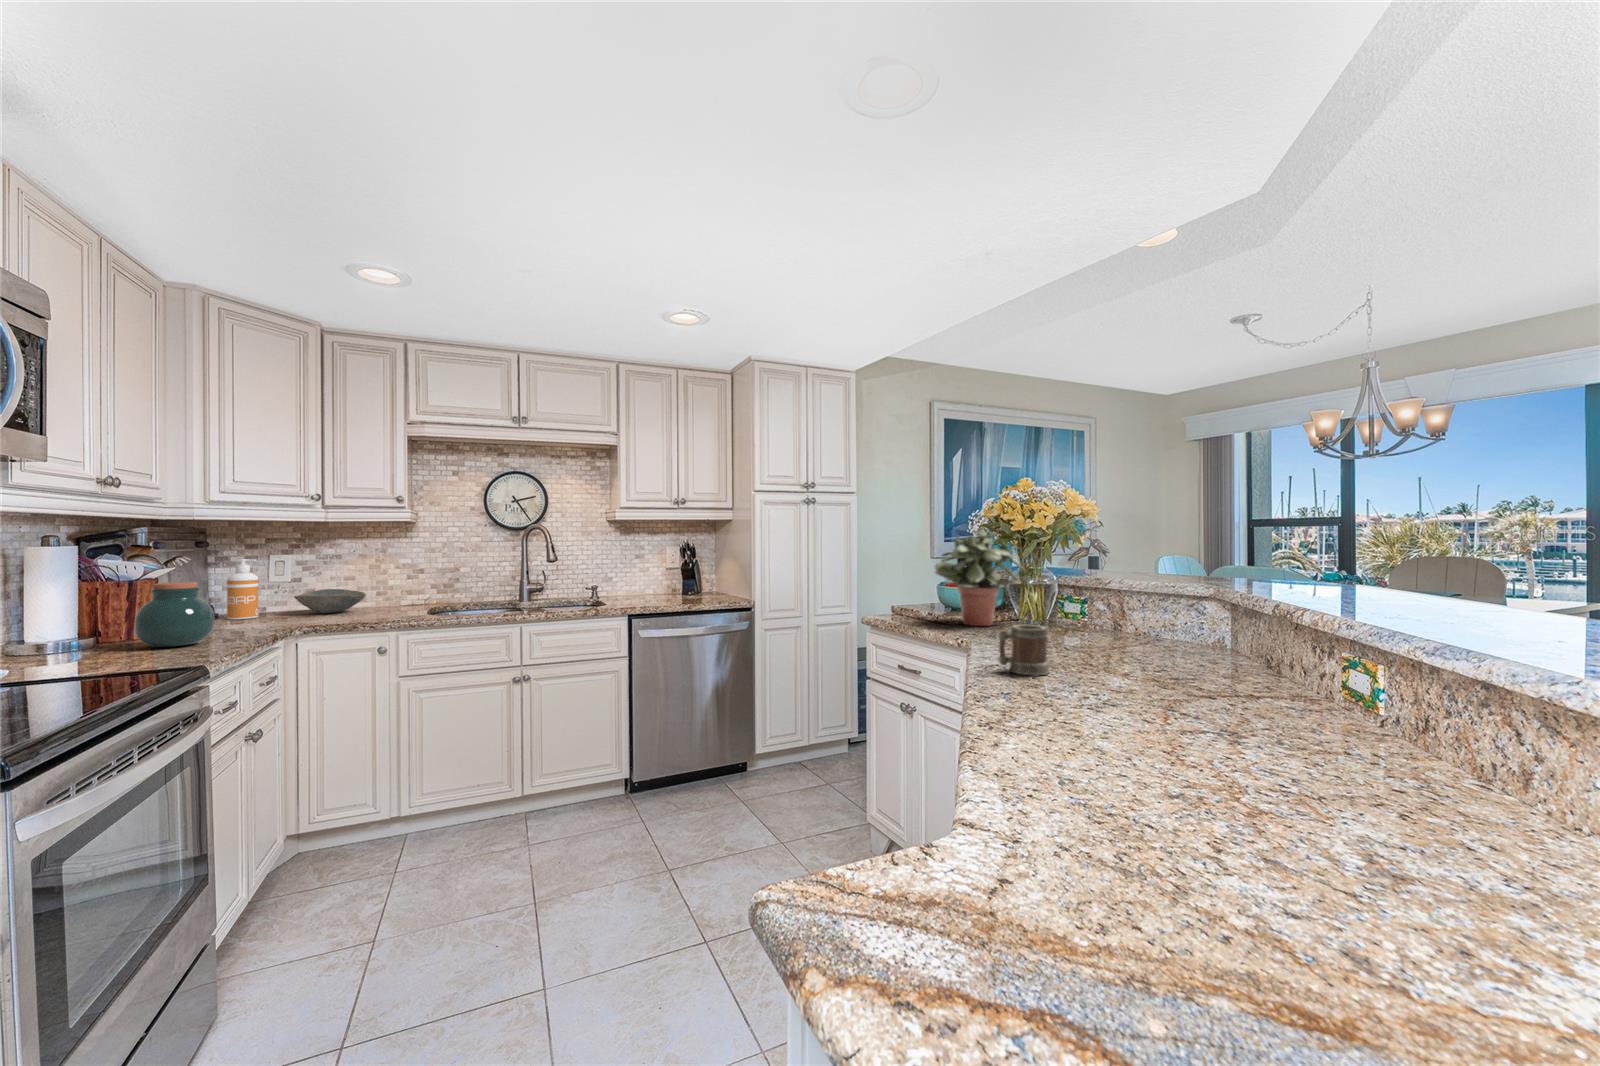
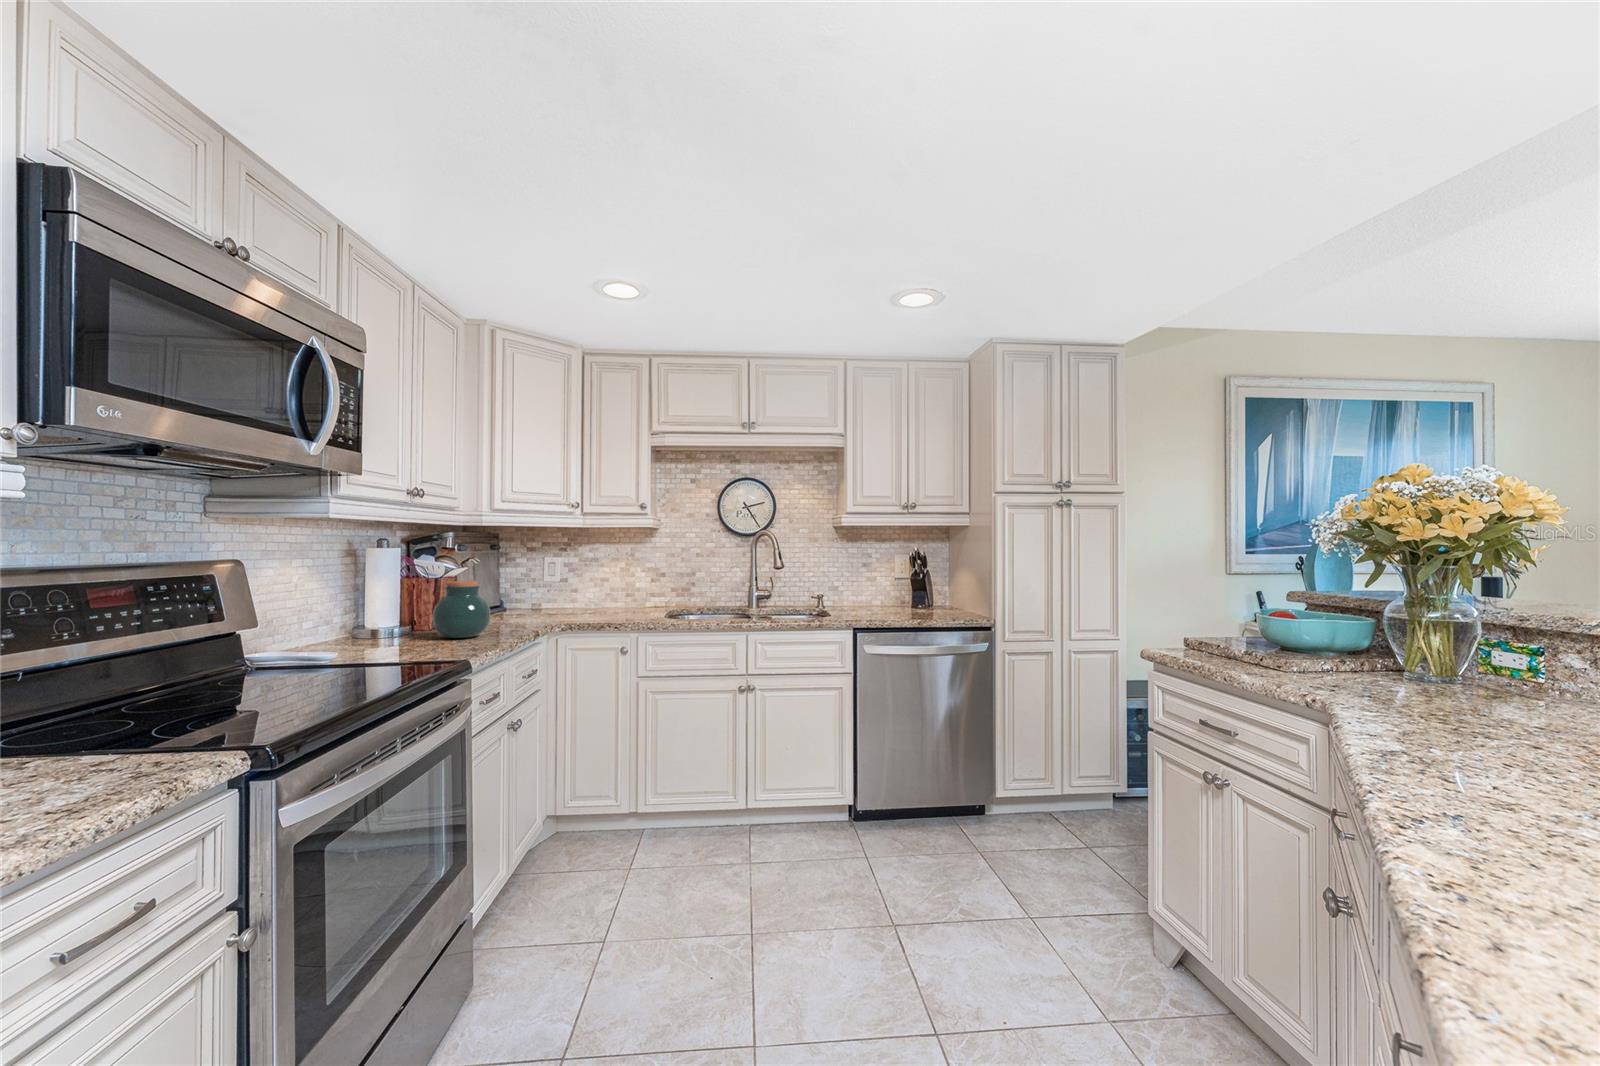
potted plant: present [935,530,1025,626] -> none [1255,539,1422,677]
soap dispenser: present [227,559,258,620] -> none [511,561,534,614]
bowl: present [294,589,366,614] -> none [561,589,617,612]
mug: present [999,625,1049,675] -> none [1412,693,1522,785]

